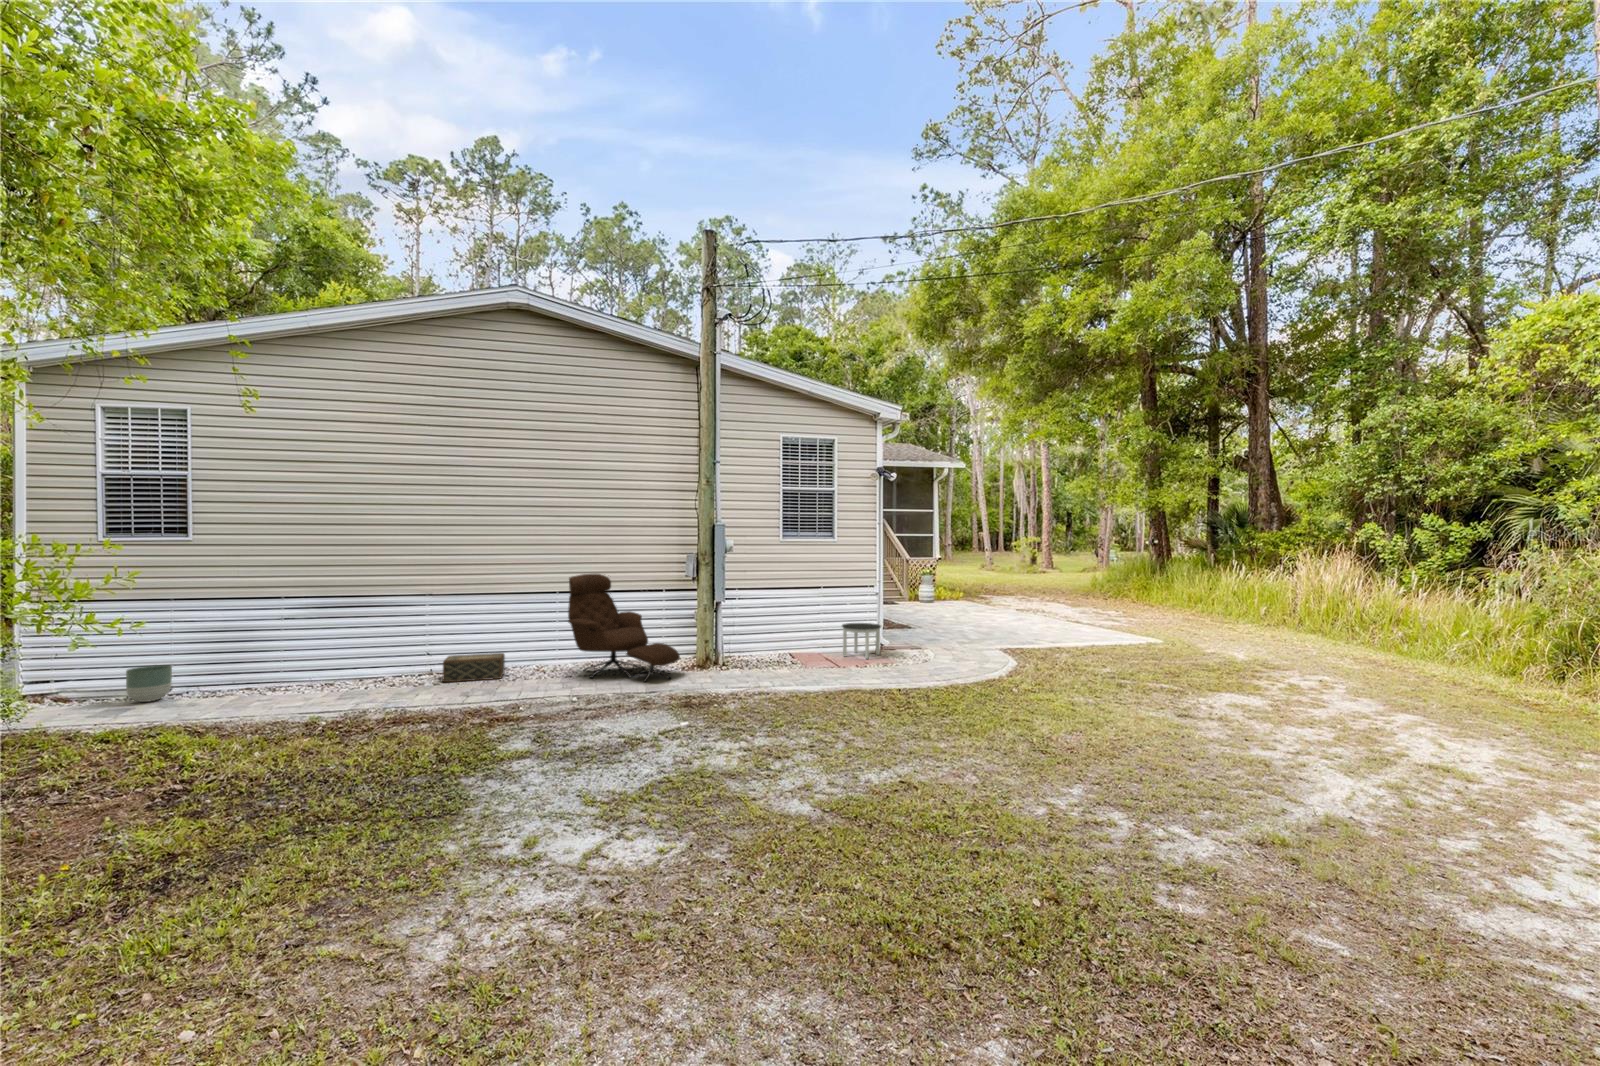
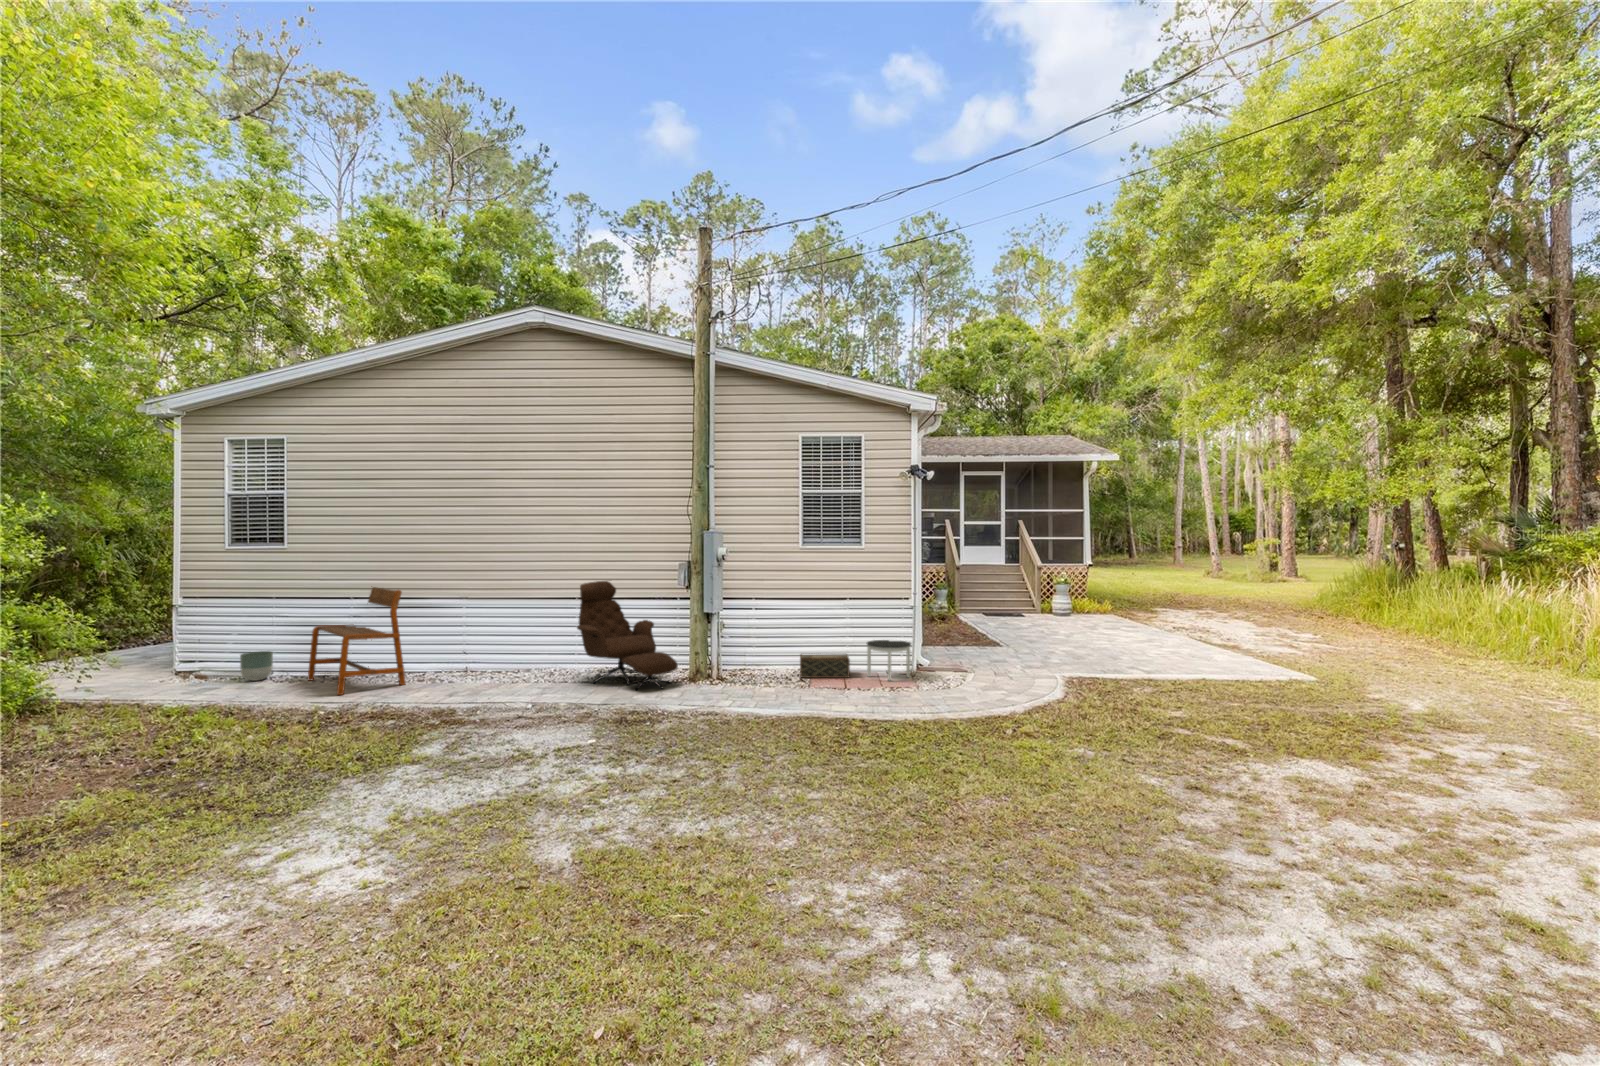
bench: none [226,583,368,711] -> present [308,586,406,695]
woven basket: present [443,653,505,682] -> present [800,654,850,678]

